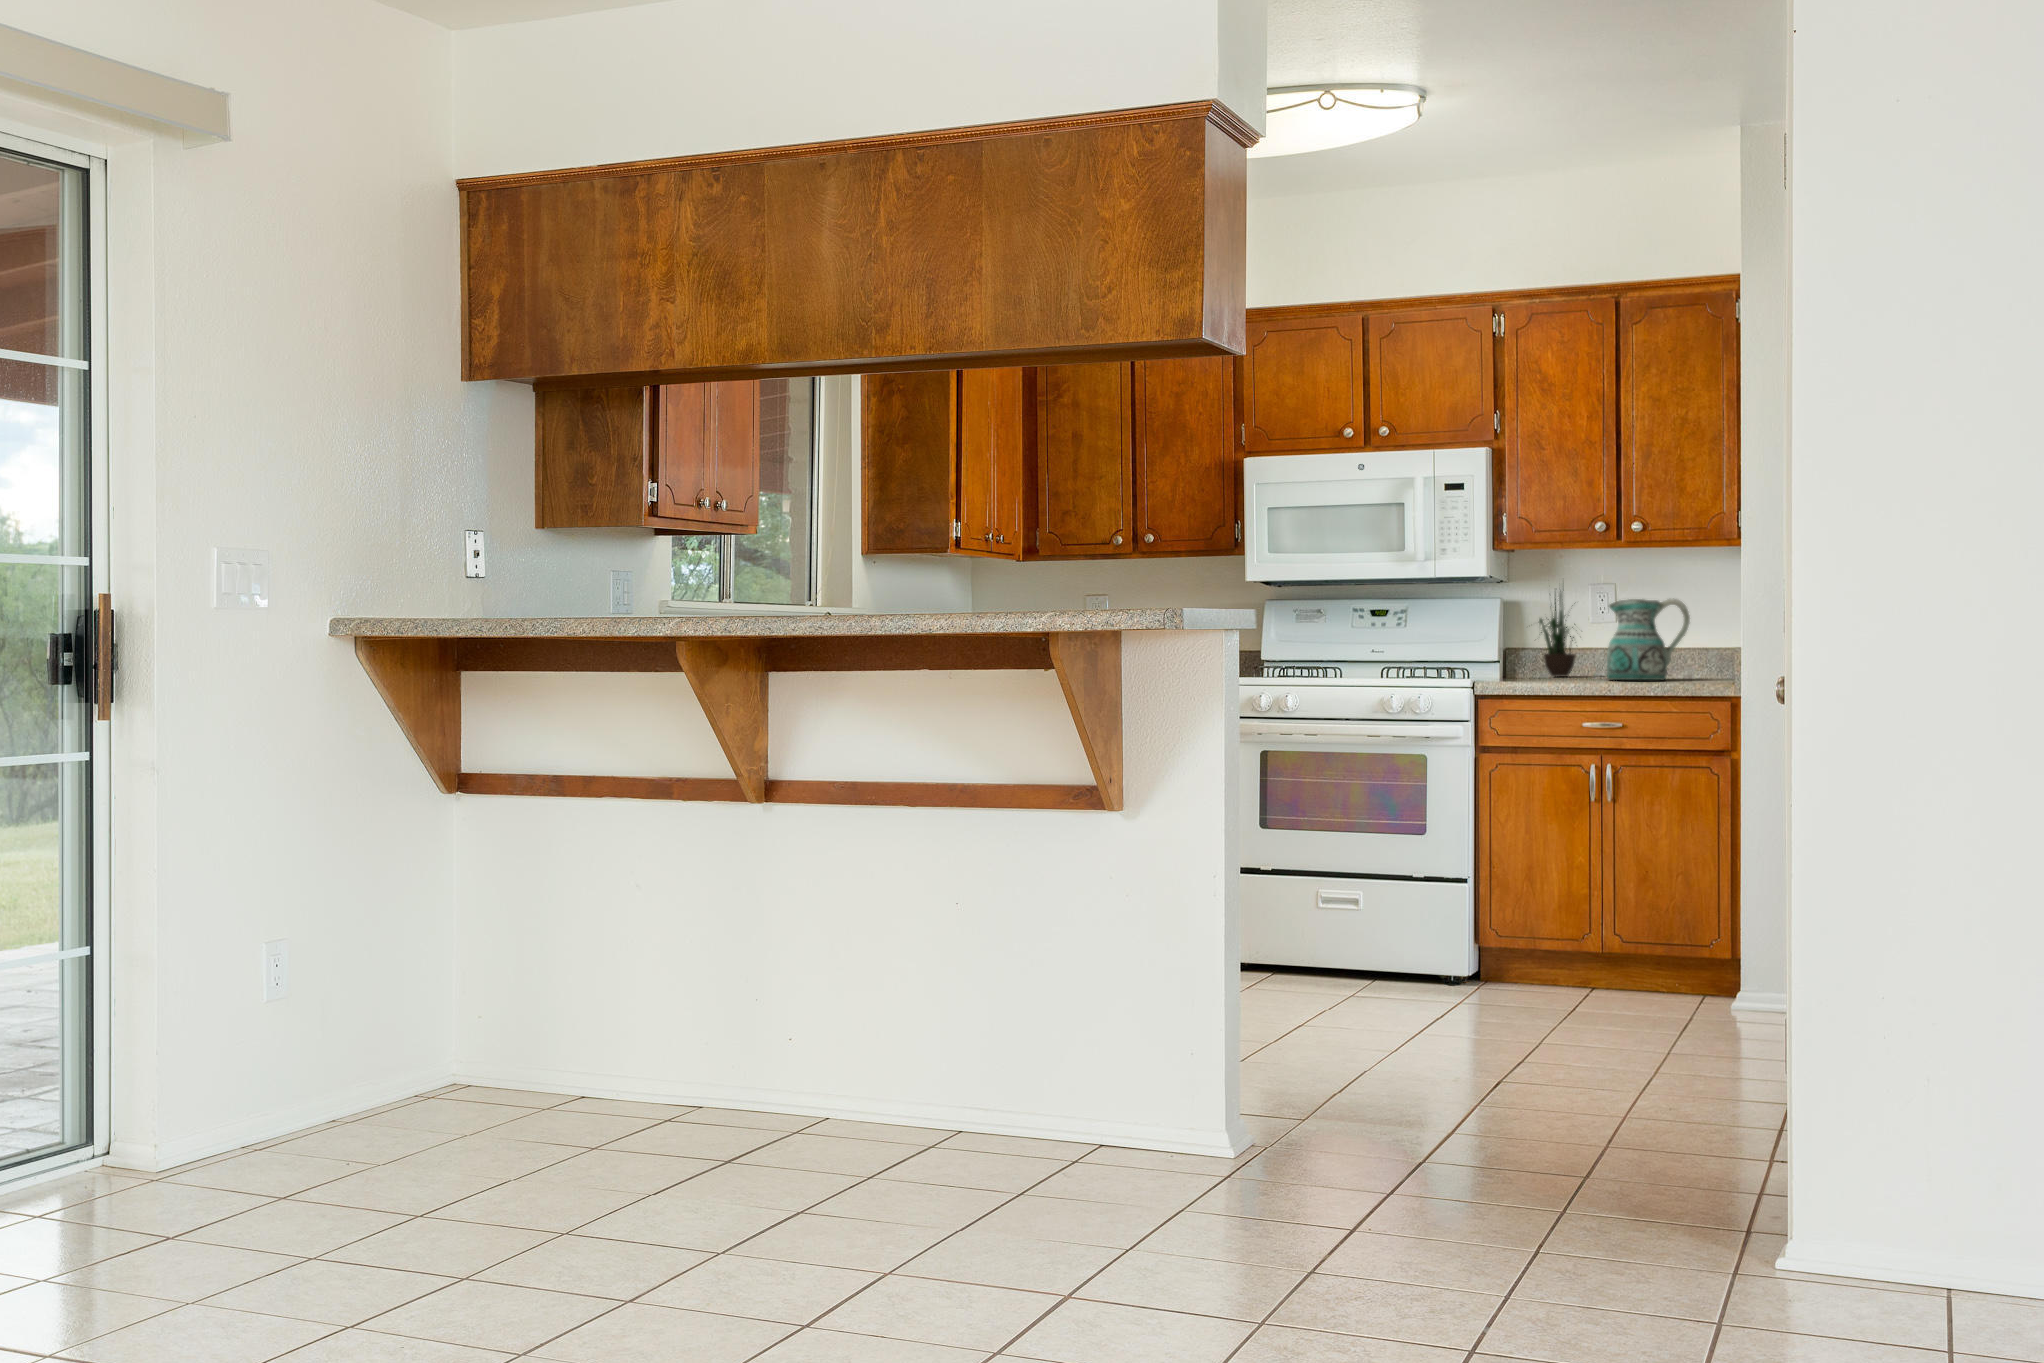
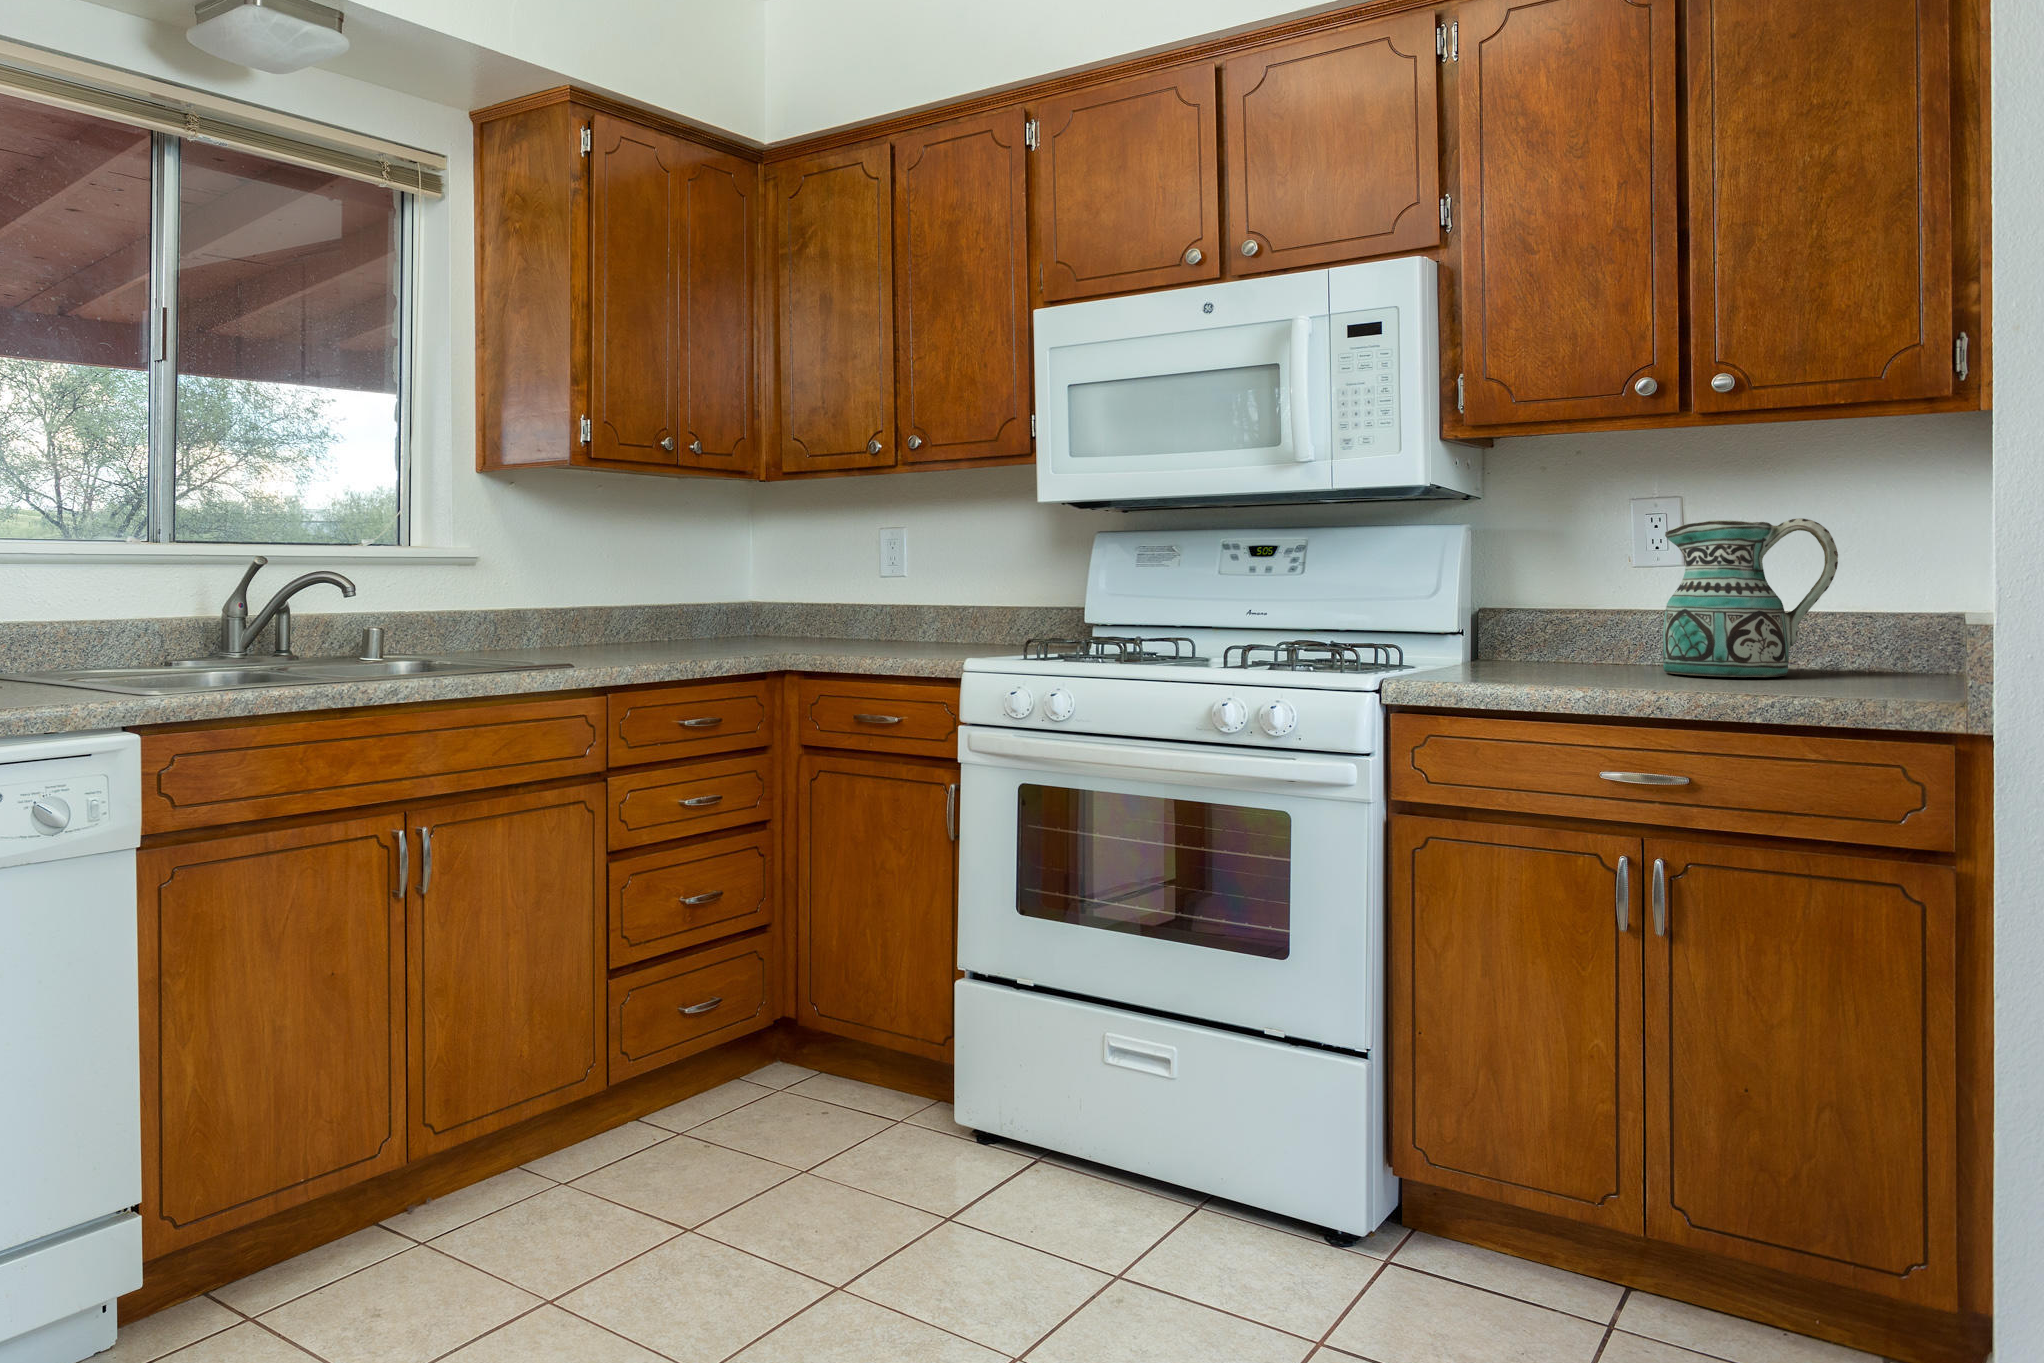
potted plant: present [1539,590,1575,677] -> none [1513,469,1630,660]

